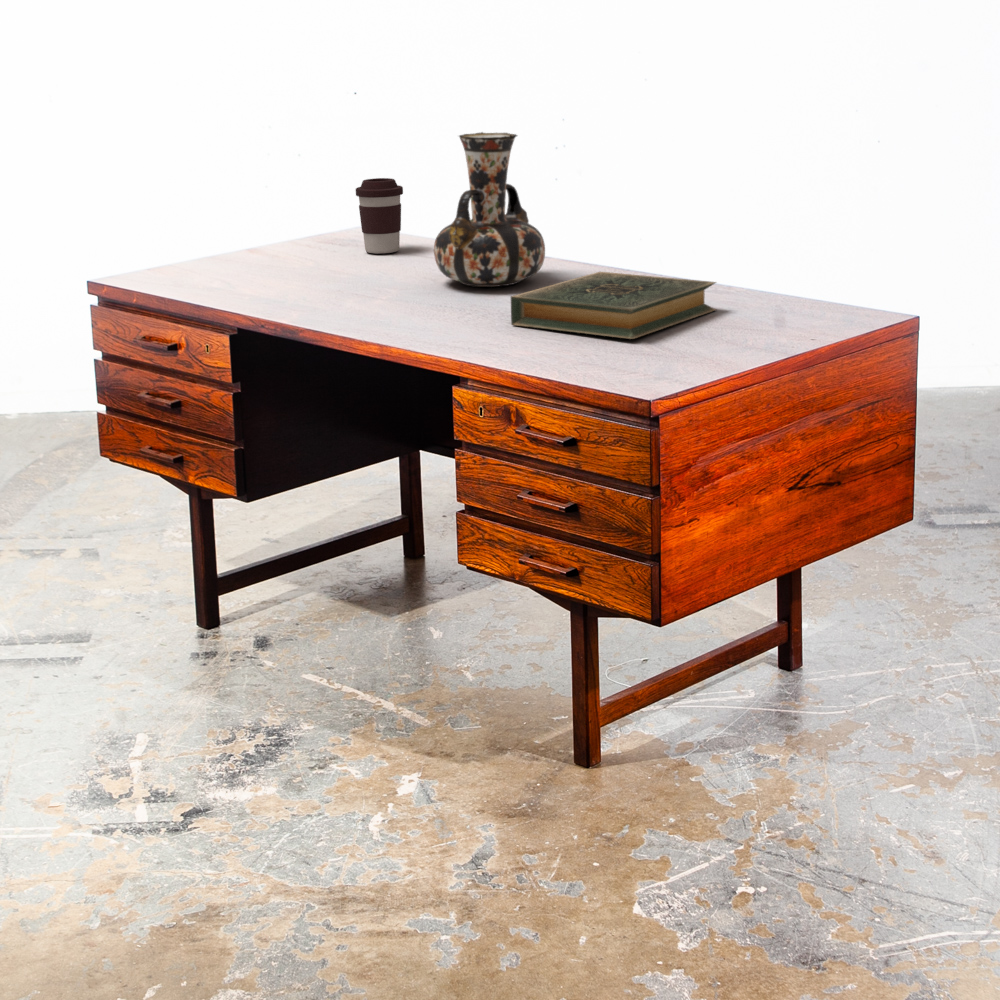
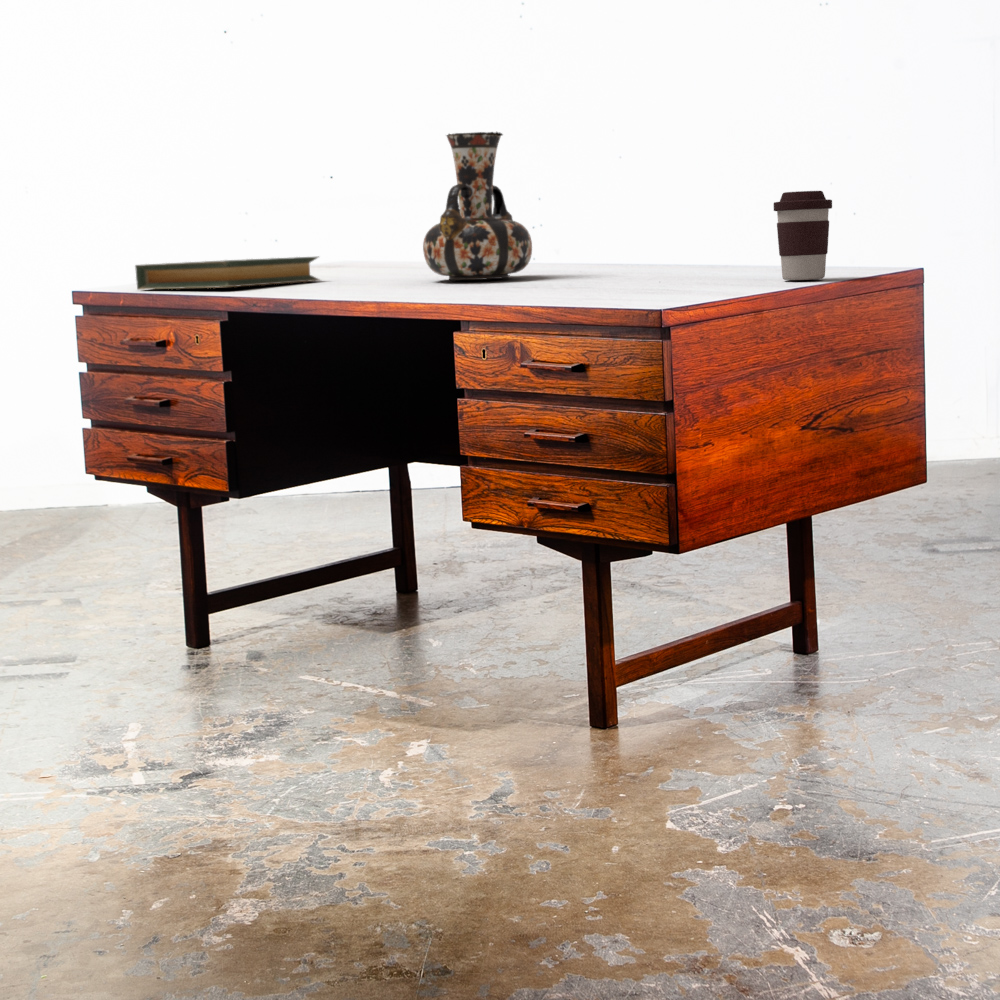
coffee cup: present [356,178,403,253] -> present [774,191,832,280]
hardback book: present [511,272,716,339] -> present [135,257,319,290]

